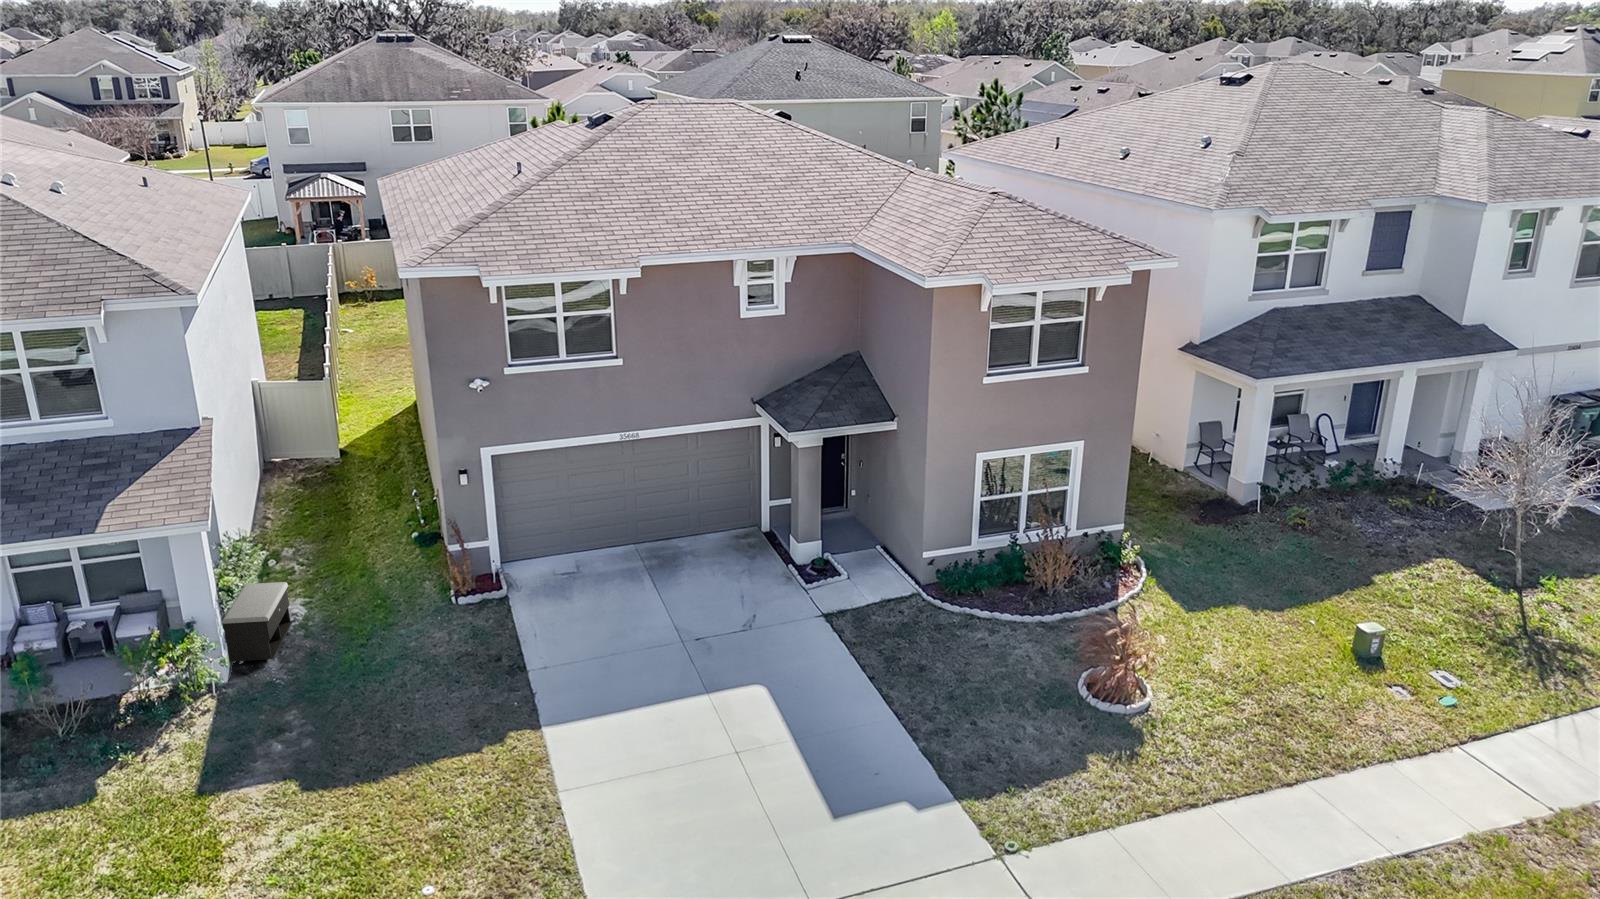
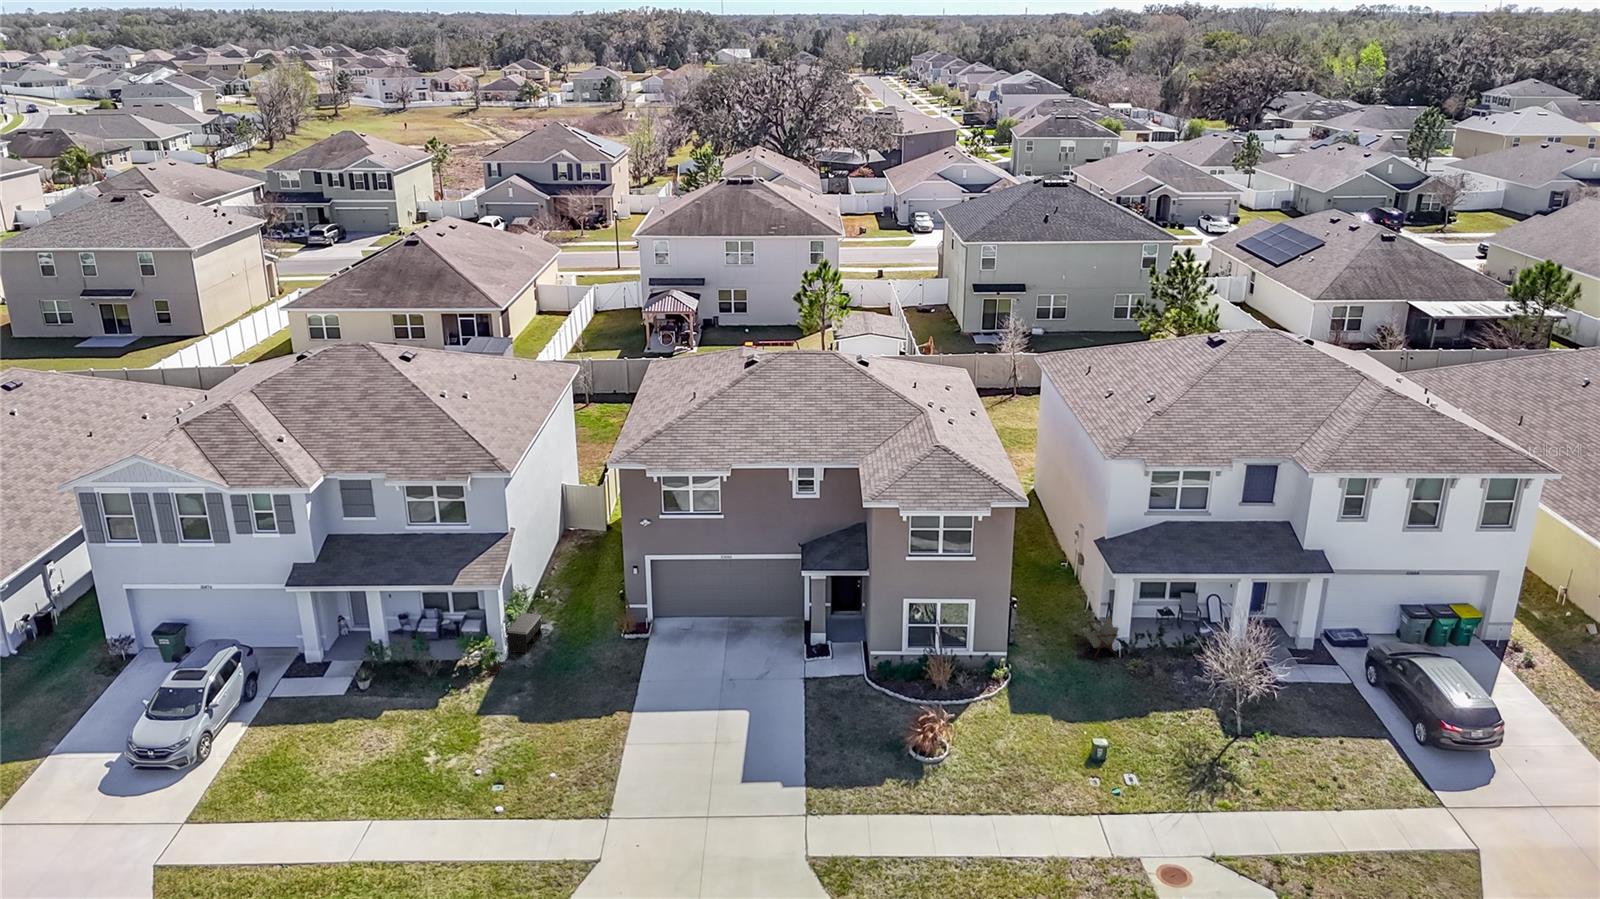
lounge chair: none [1190,456,1253,520] -> present [1084,616,1119,657]
potted tree: none [185,655,225,712] -> present [487,650,501,674]

